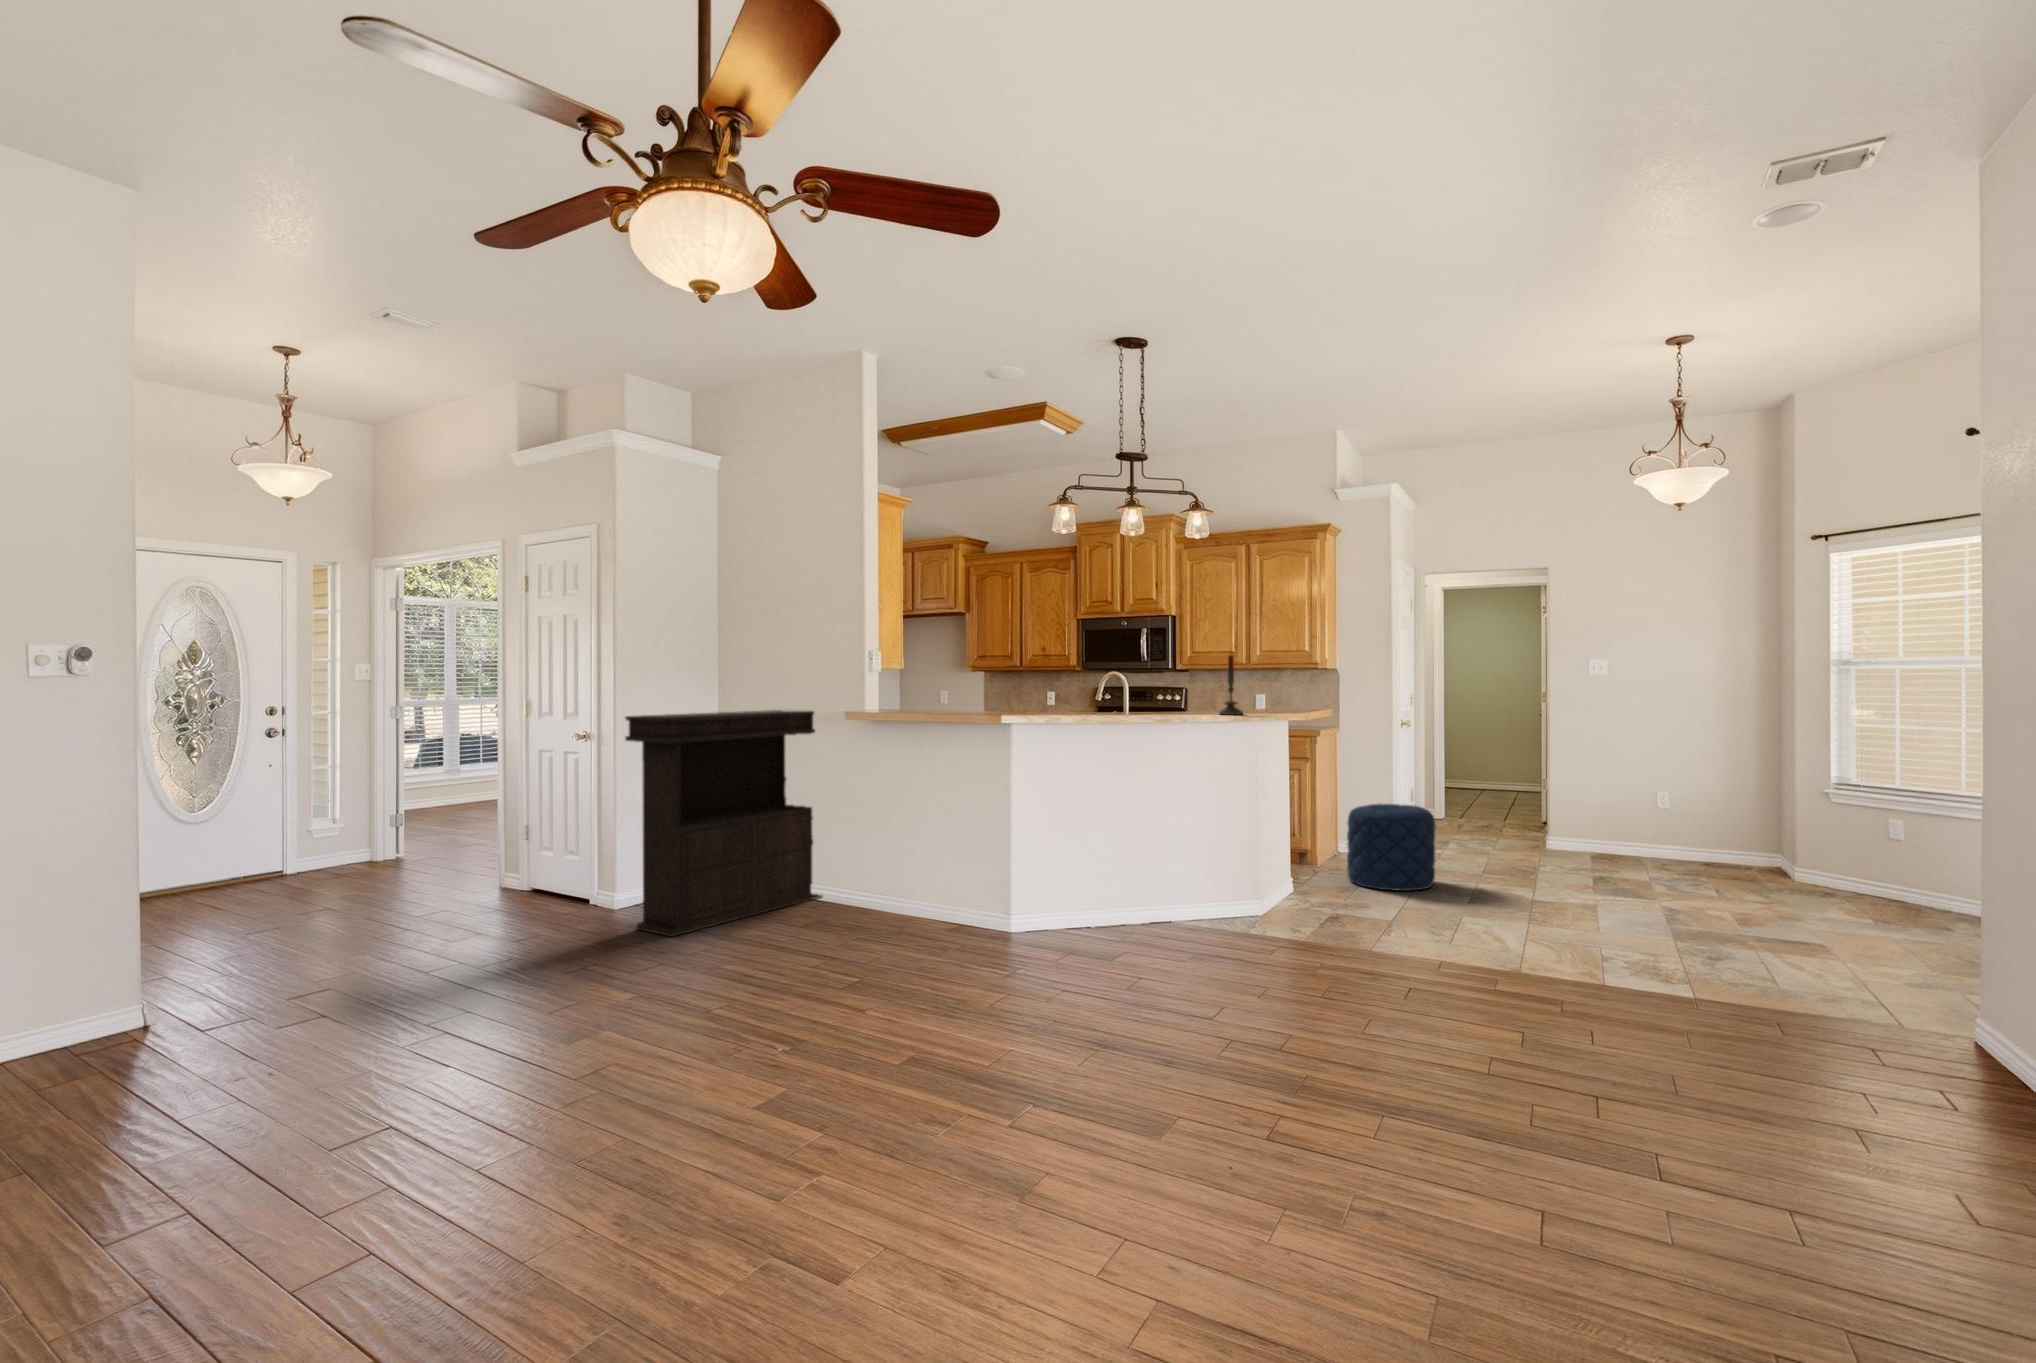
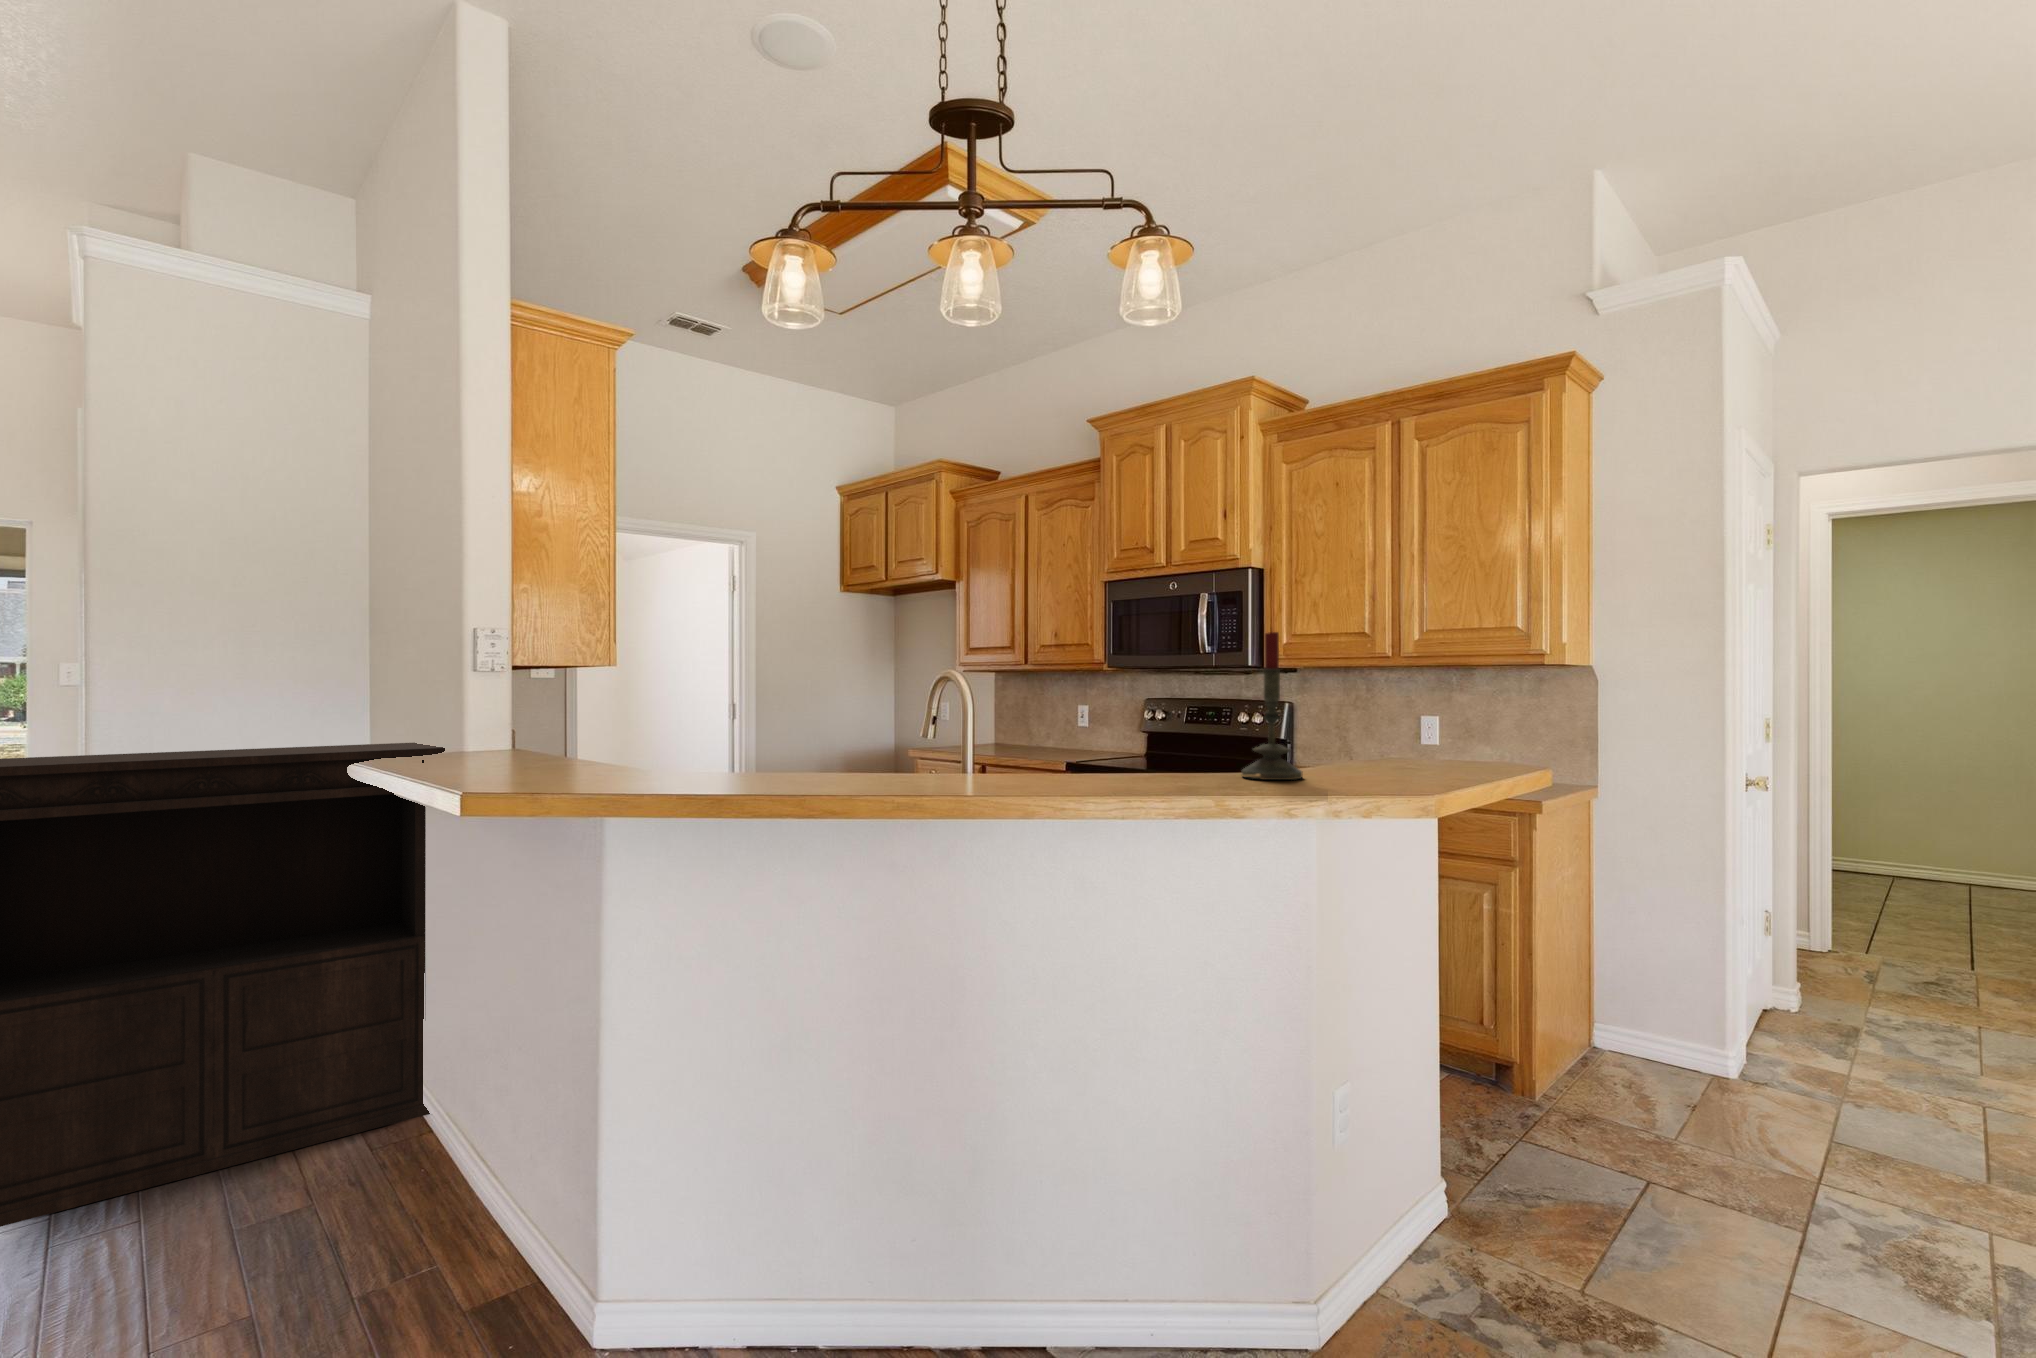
pouf: present [1347,804,1436,891] -> none [1601,998,1868,1279]

